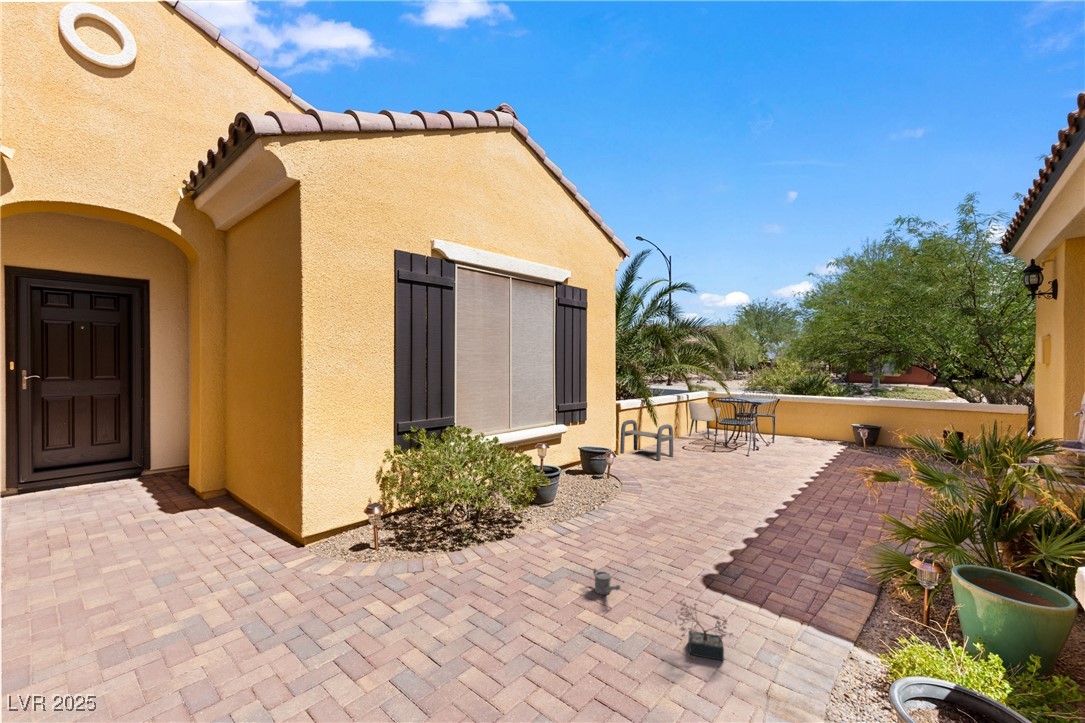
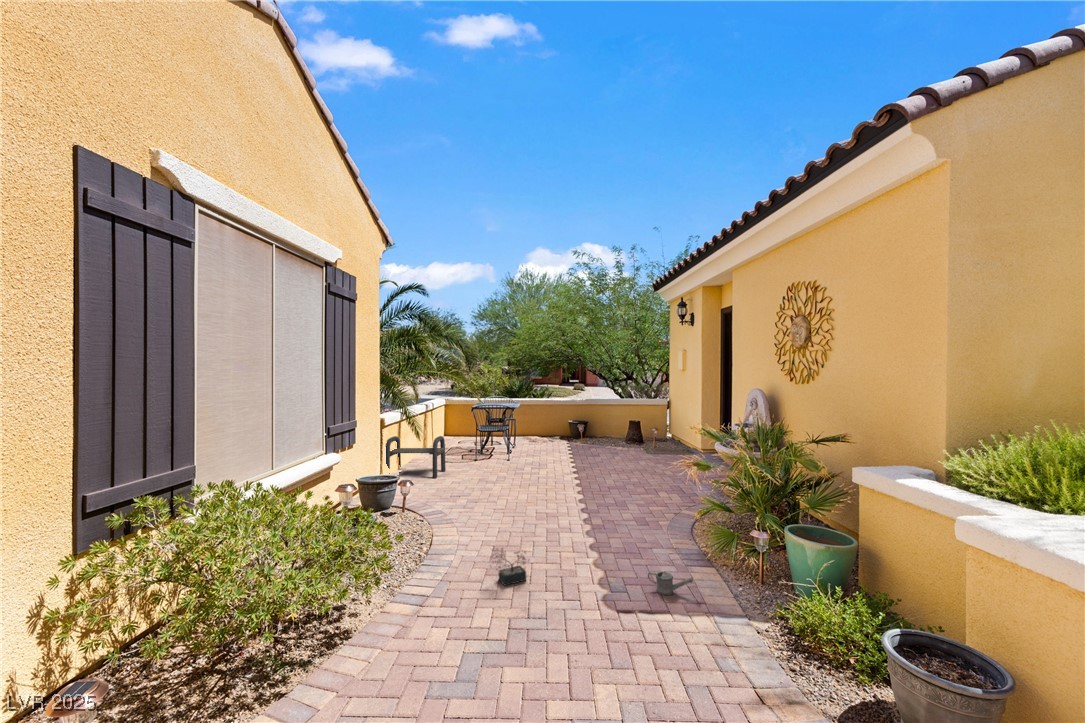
armchair: present [689,401,721,439] -> none [437,409,467,447]
watering can: present [594,569,620,595] -> present [648,572,693,595]
decorative plant: present [675,601,733,660] -> present [490,548,530,585]

